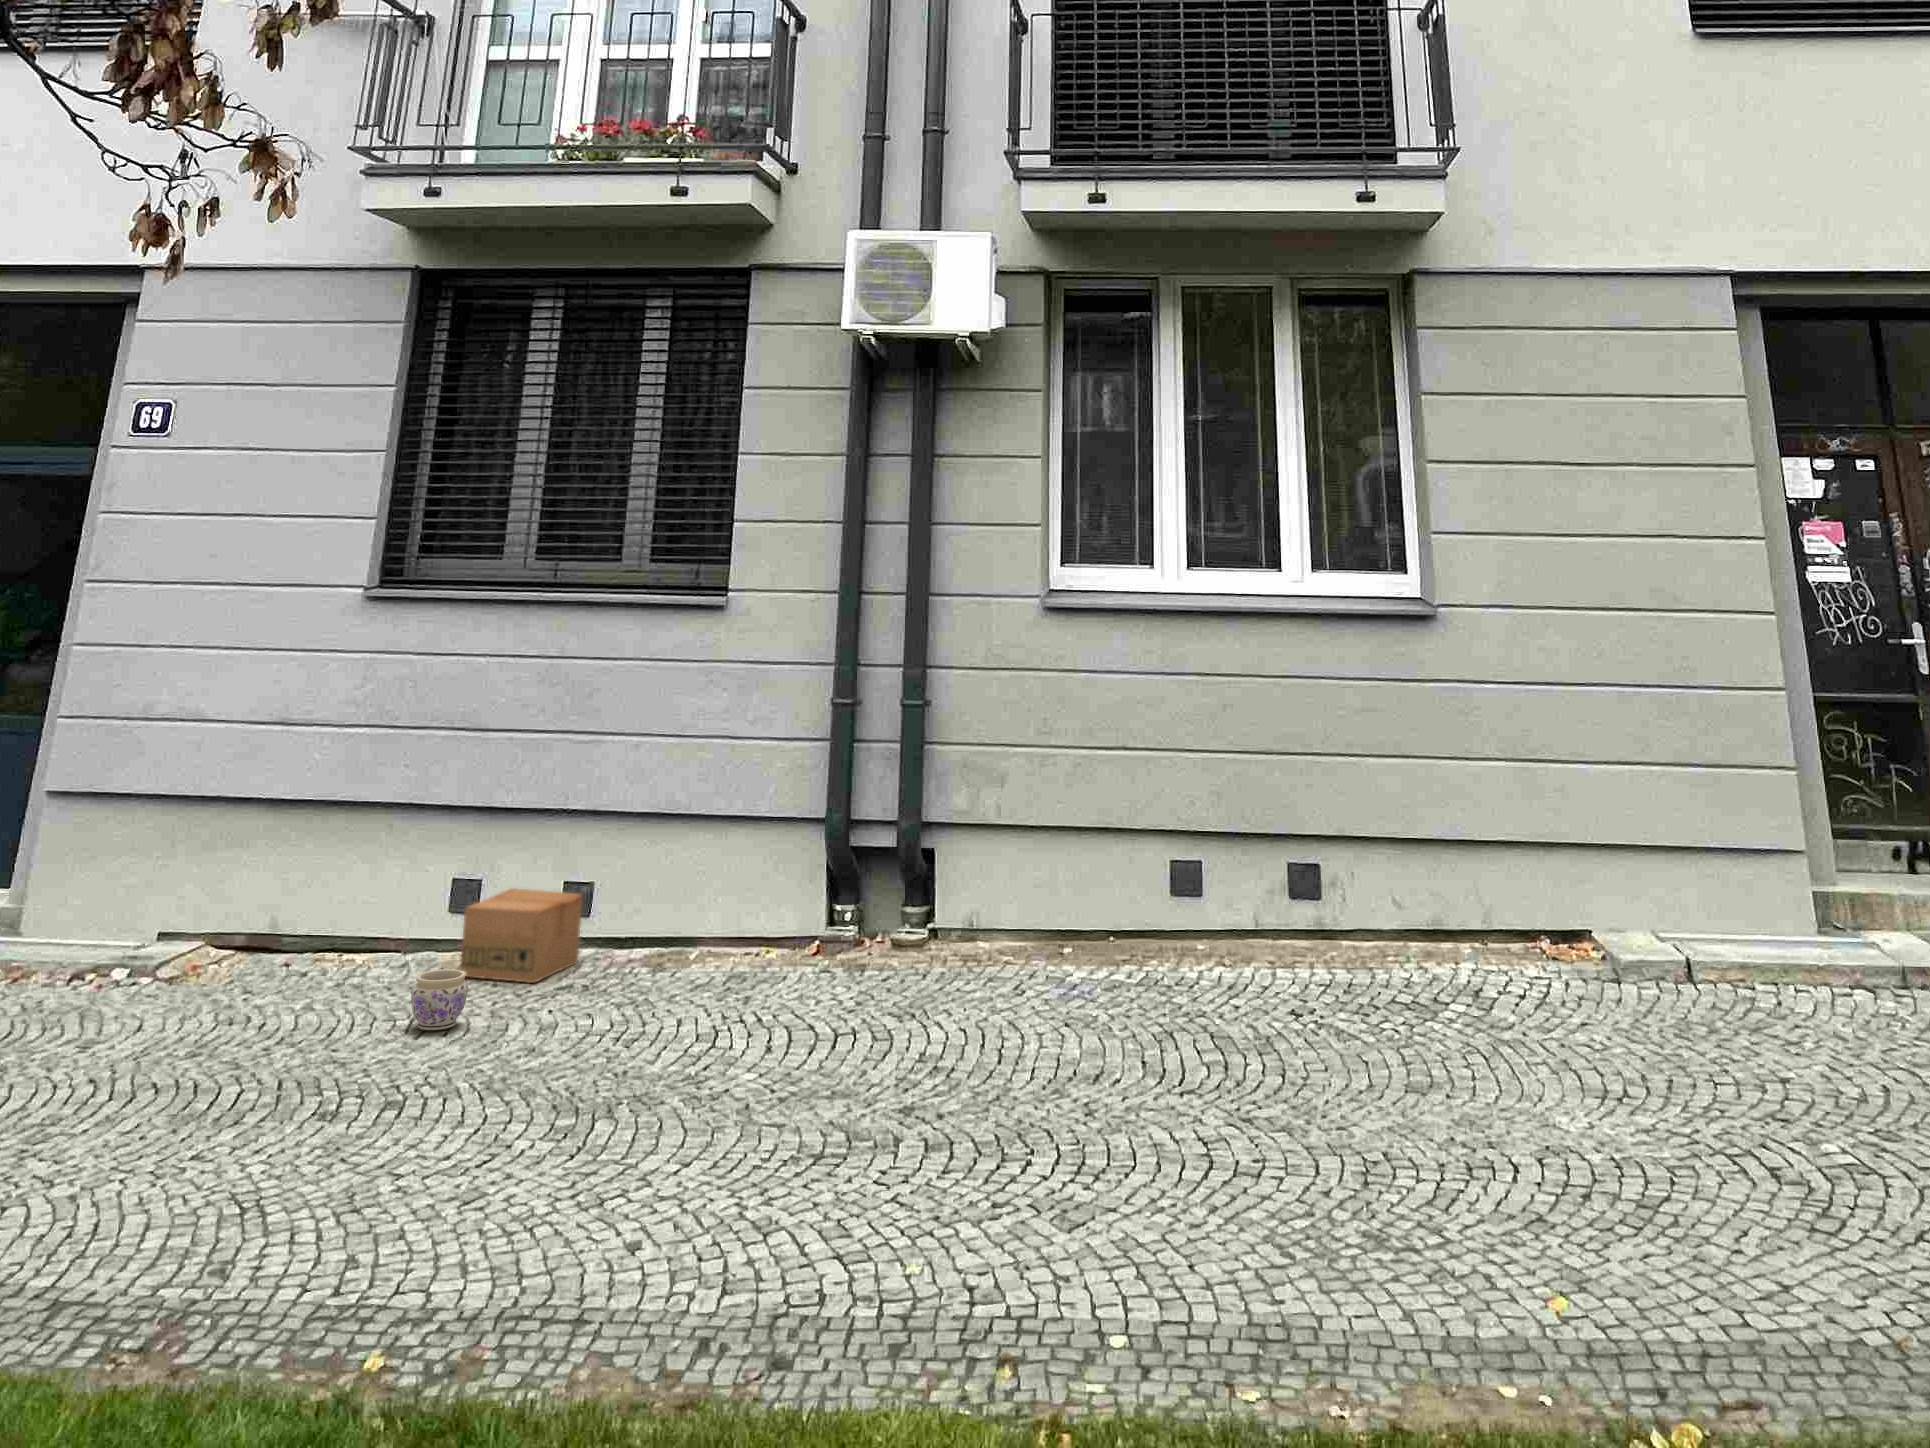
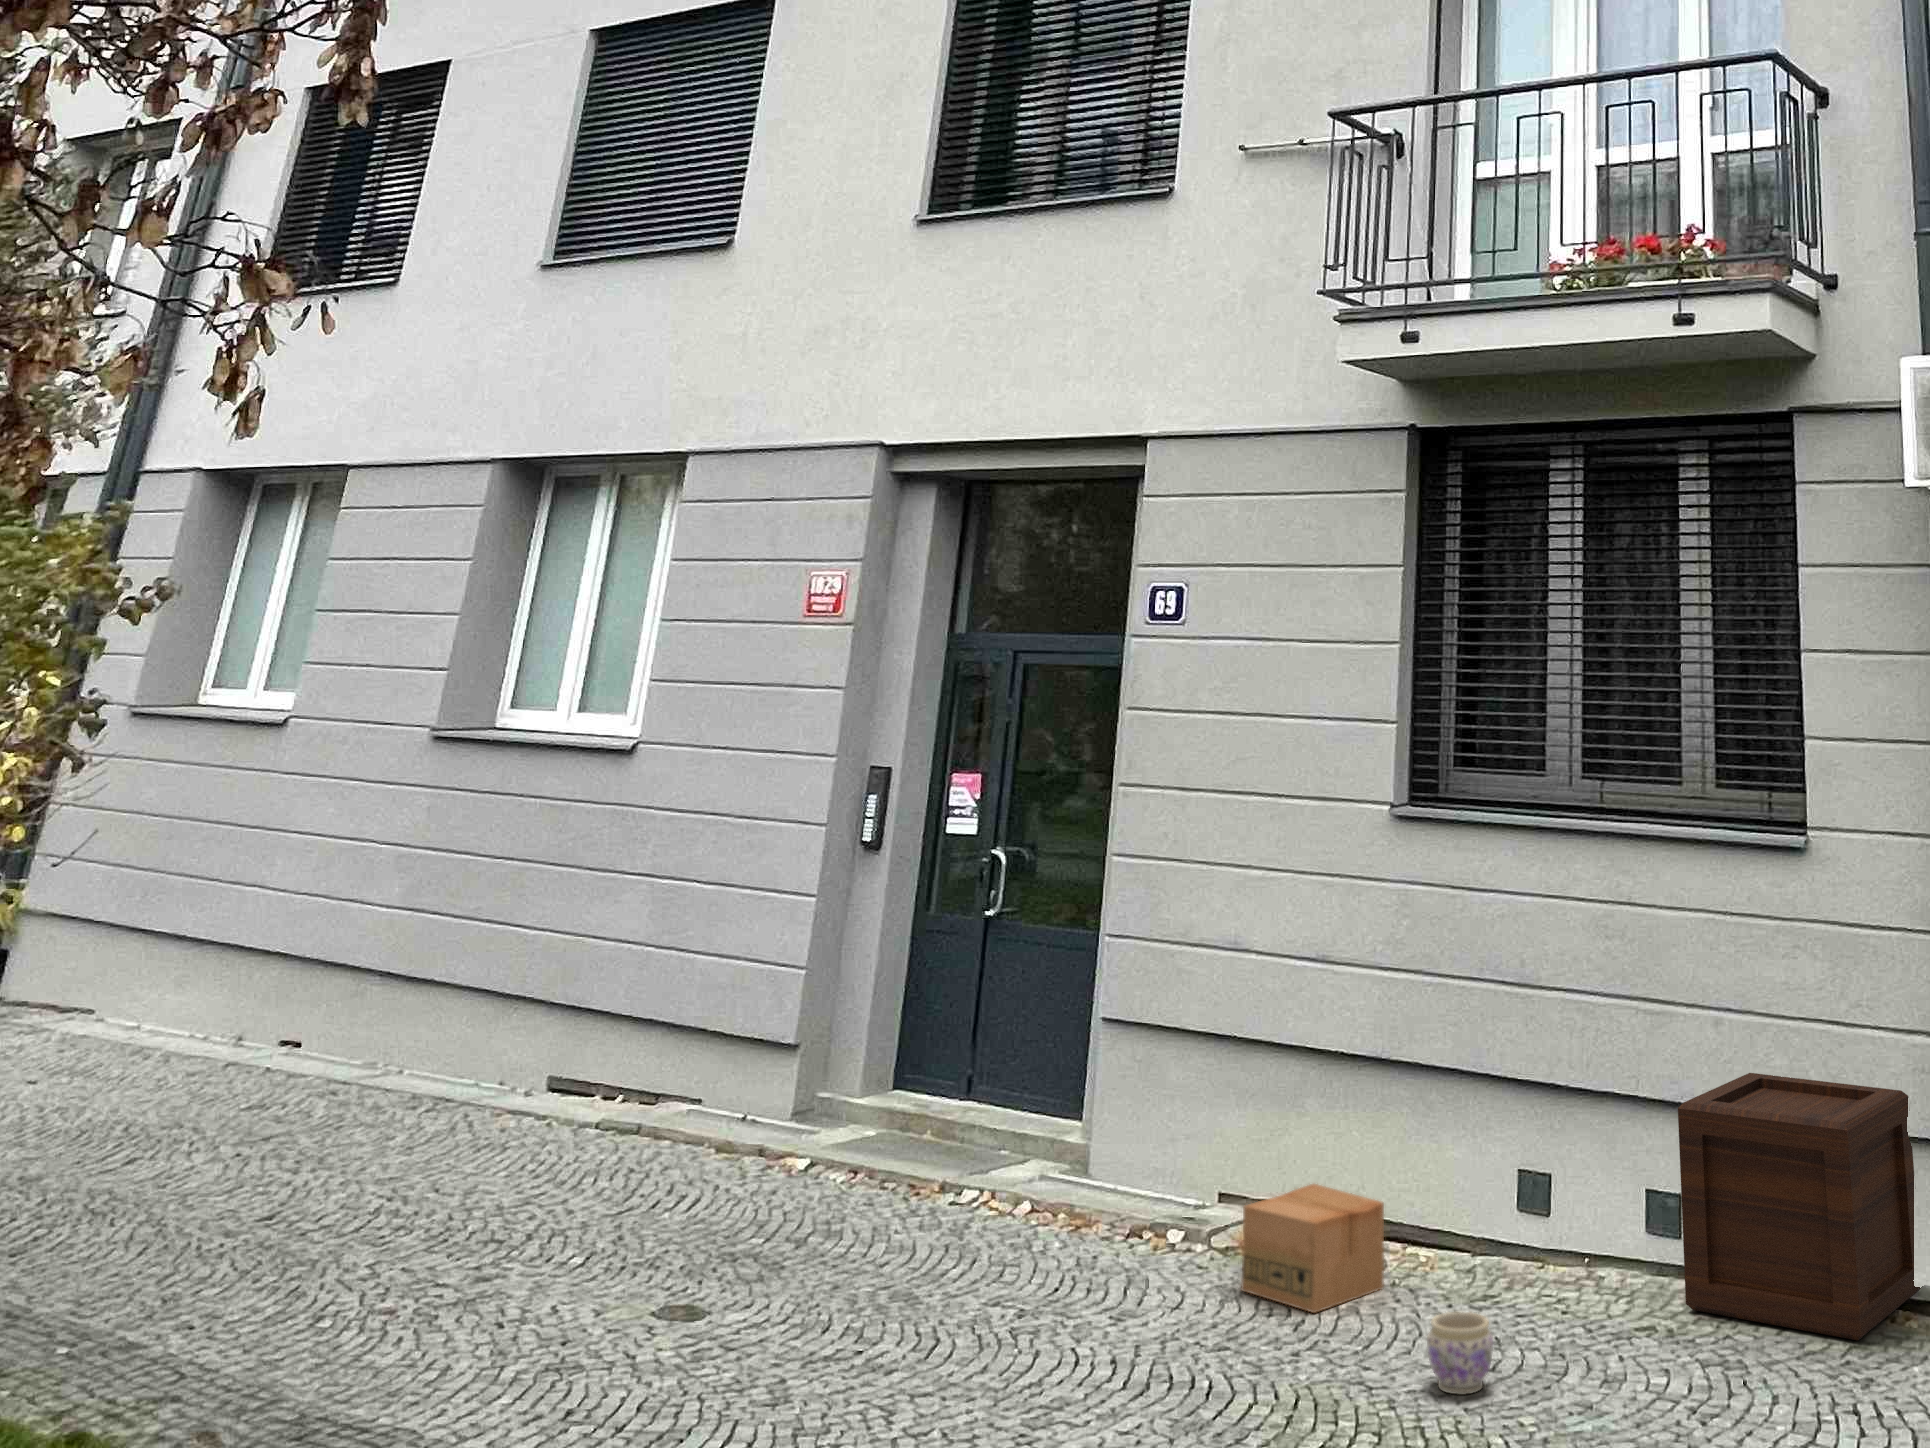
wooden crate: none [605,782,786,963] -> present [1678,1073,1922,1340]
cardboard box: present [460,888,582,983] -> present [1241,1184,1384,1313]

